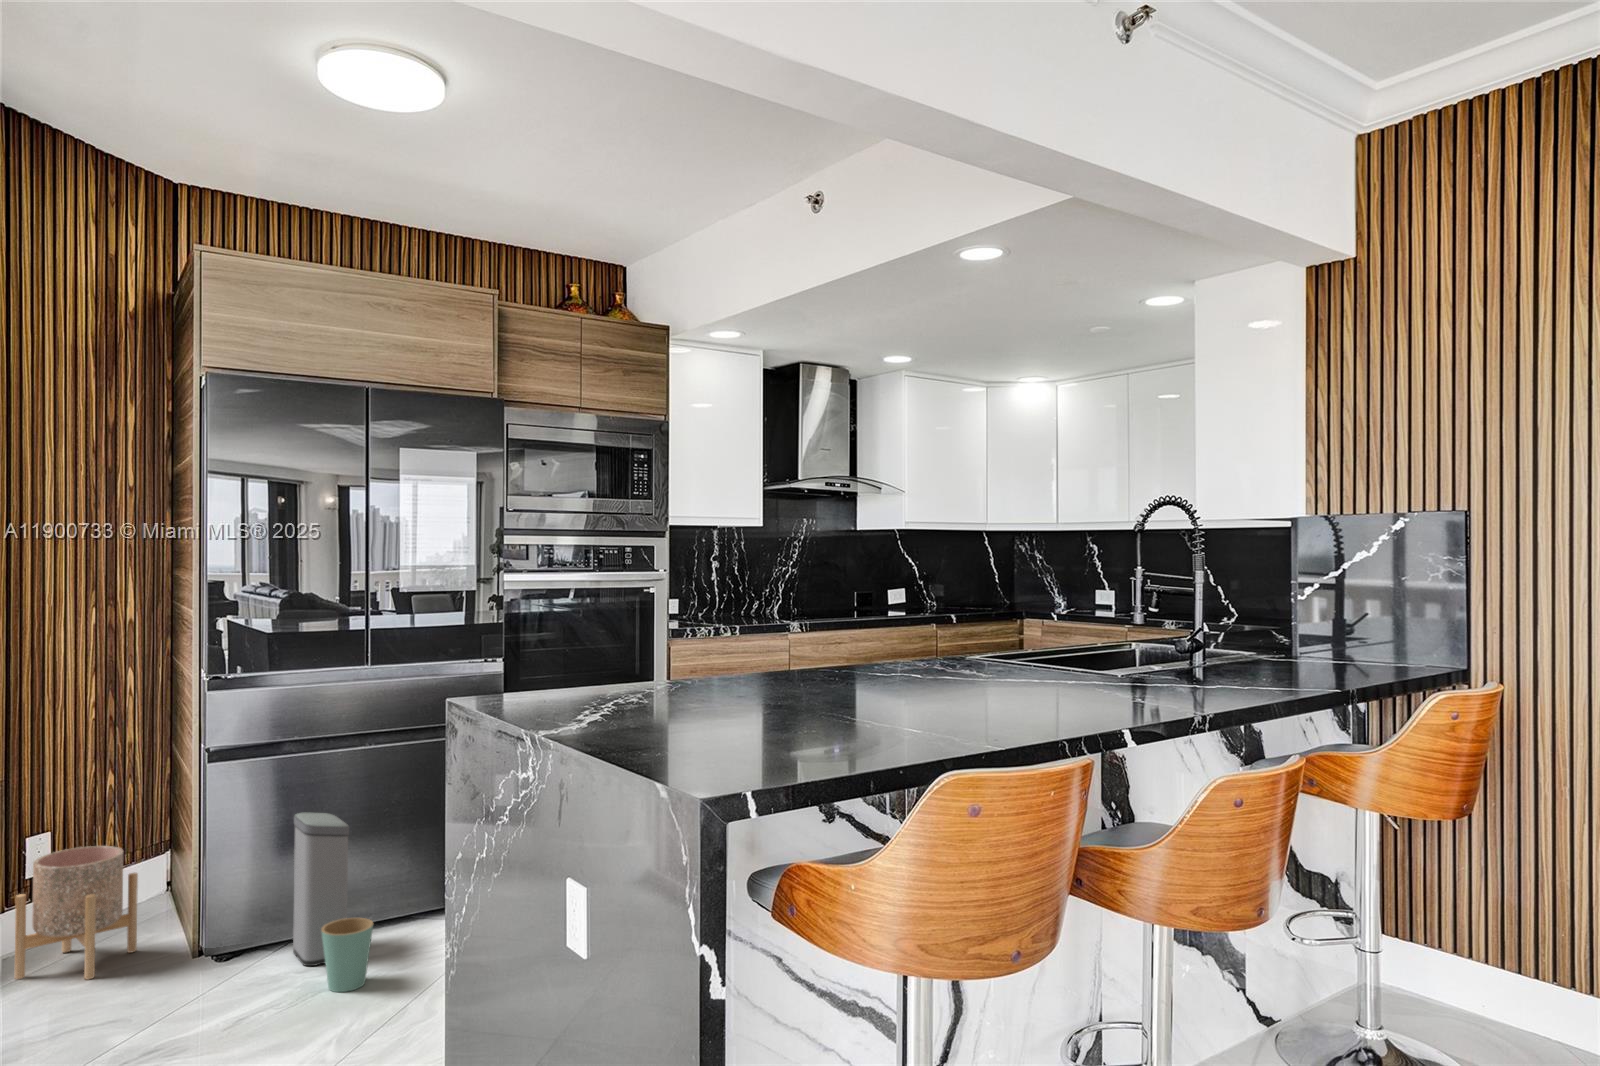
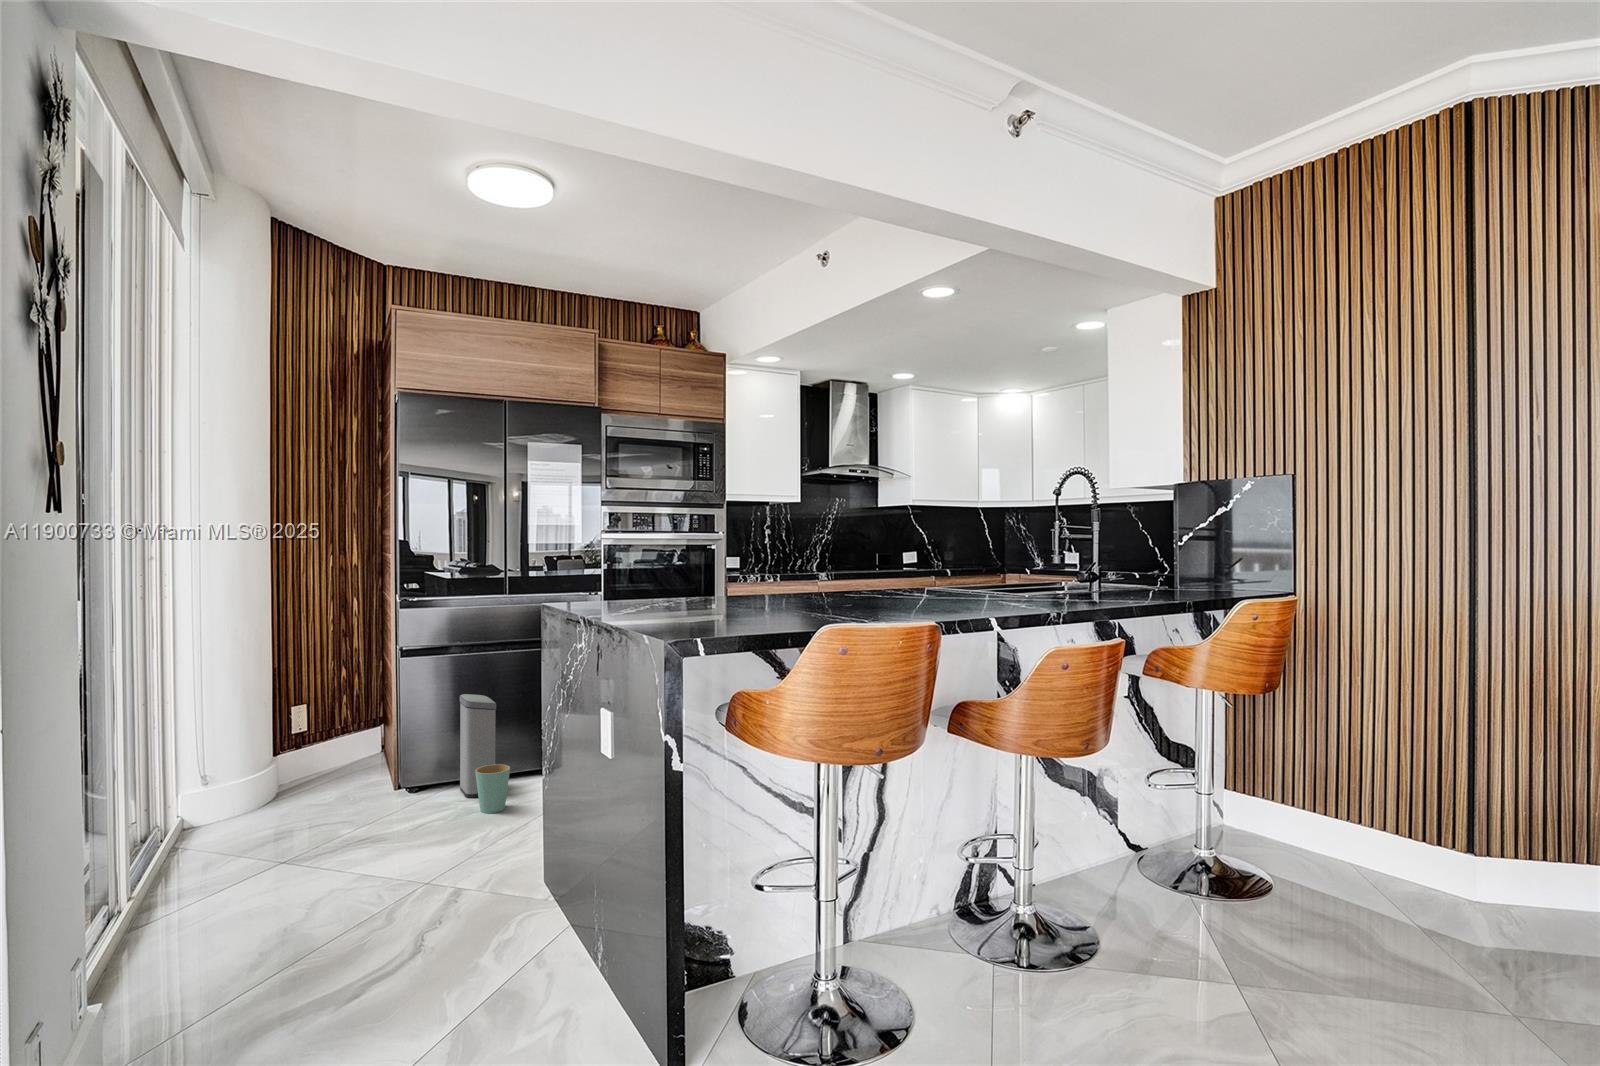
planter: present [14,846,138,980] -> none [280,715,359,801]

